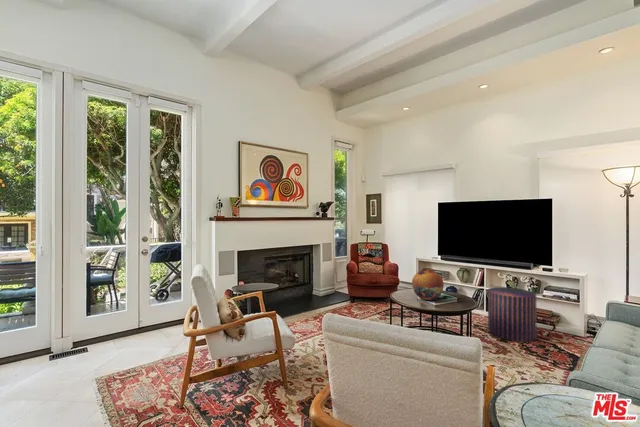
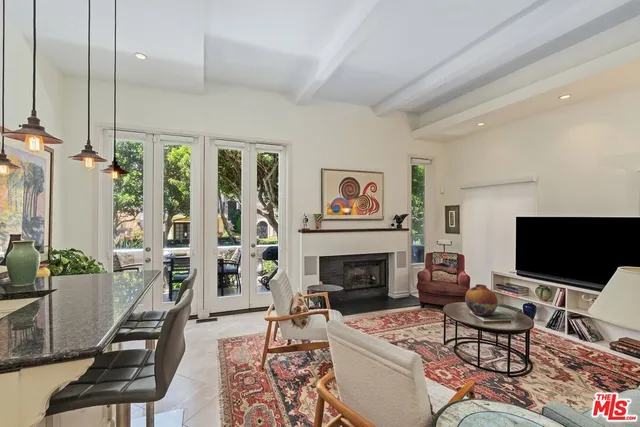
pouf: present [488,287,537,341] -> none [559,310,619,374]

